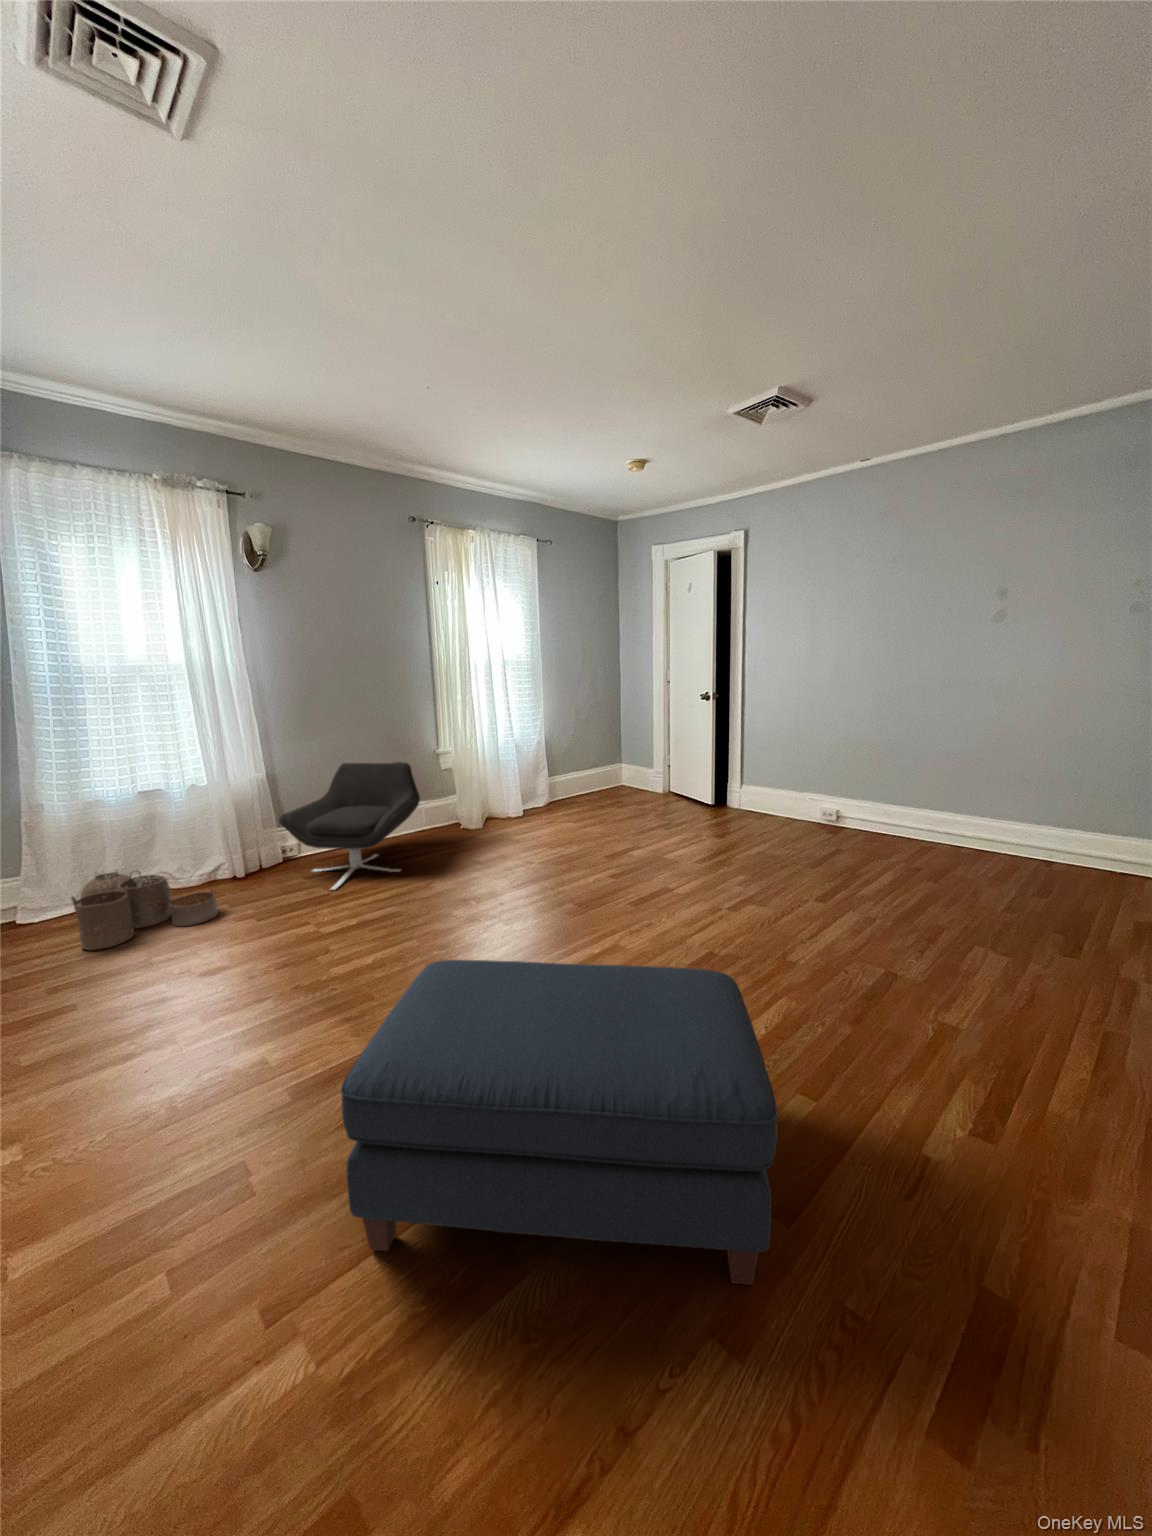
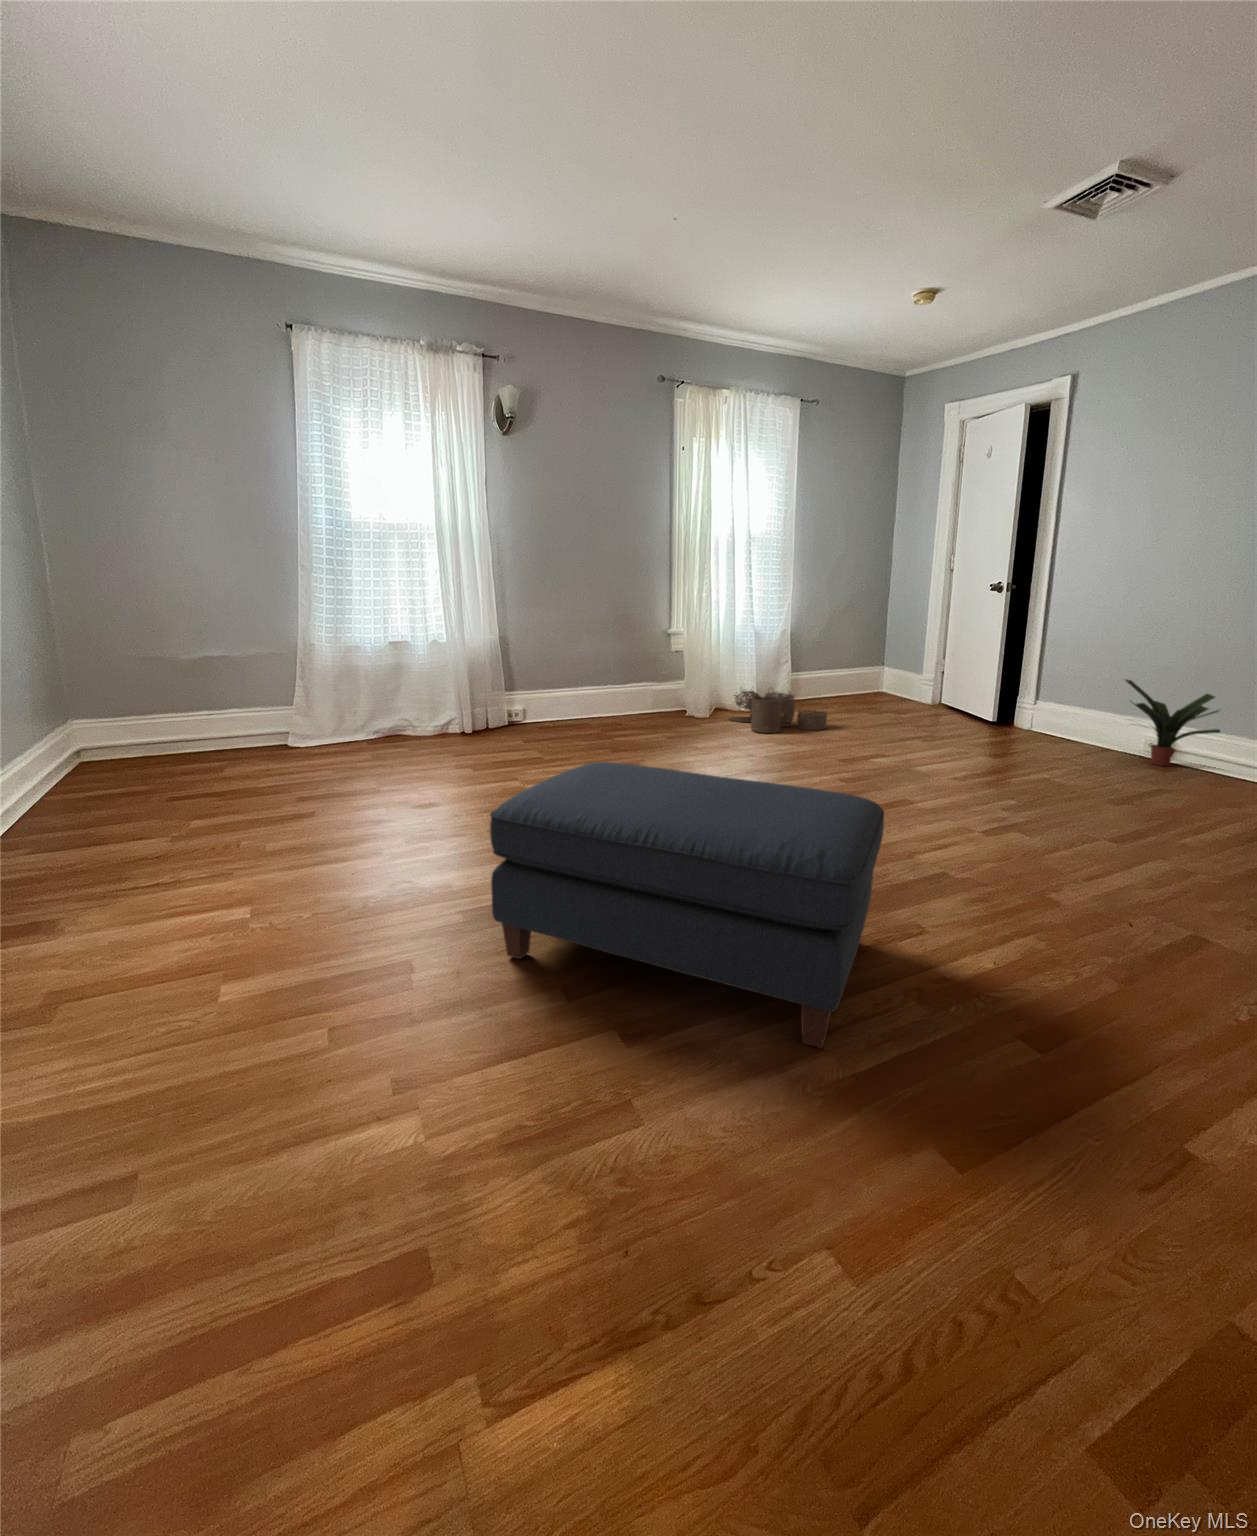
lounge chair: present [279,762,420,890] -> none [505,634,639,749]
potted plant: none [805,772,873,836] -> present [1125,679,1220,766]
woven basket: present [71,870,218,950] -> present [729,689,827,733]

